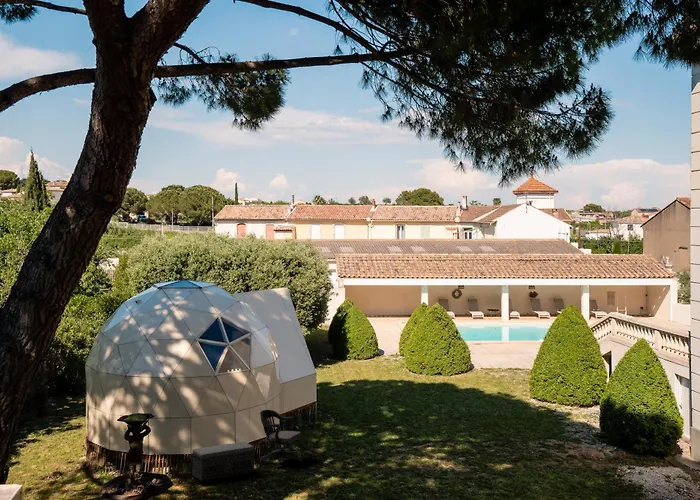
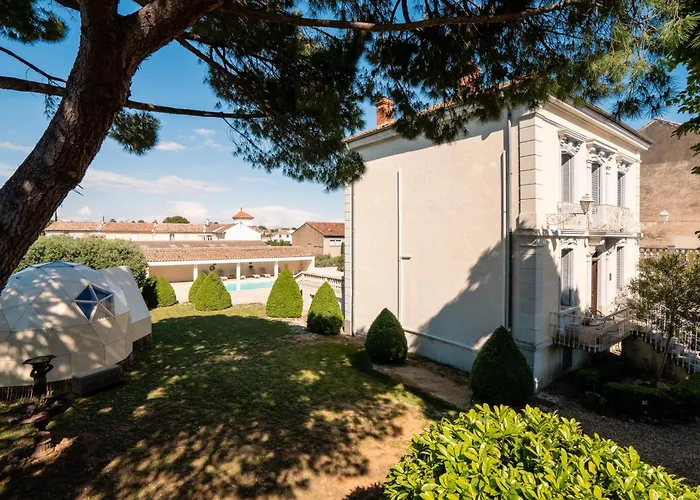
chair: present [260,410,303,468] -> none [122,341,153,377]

